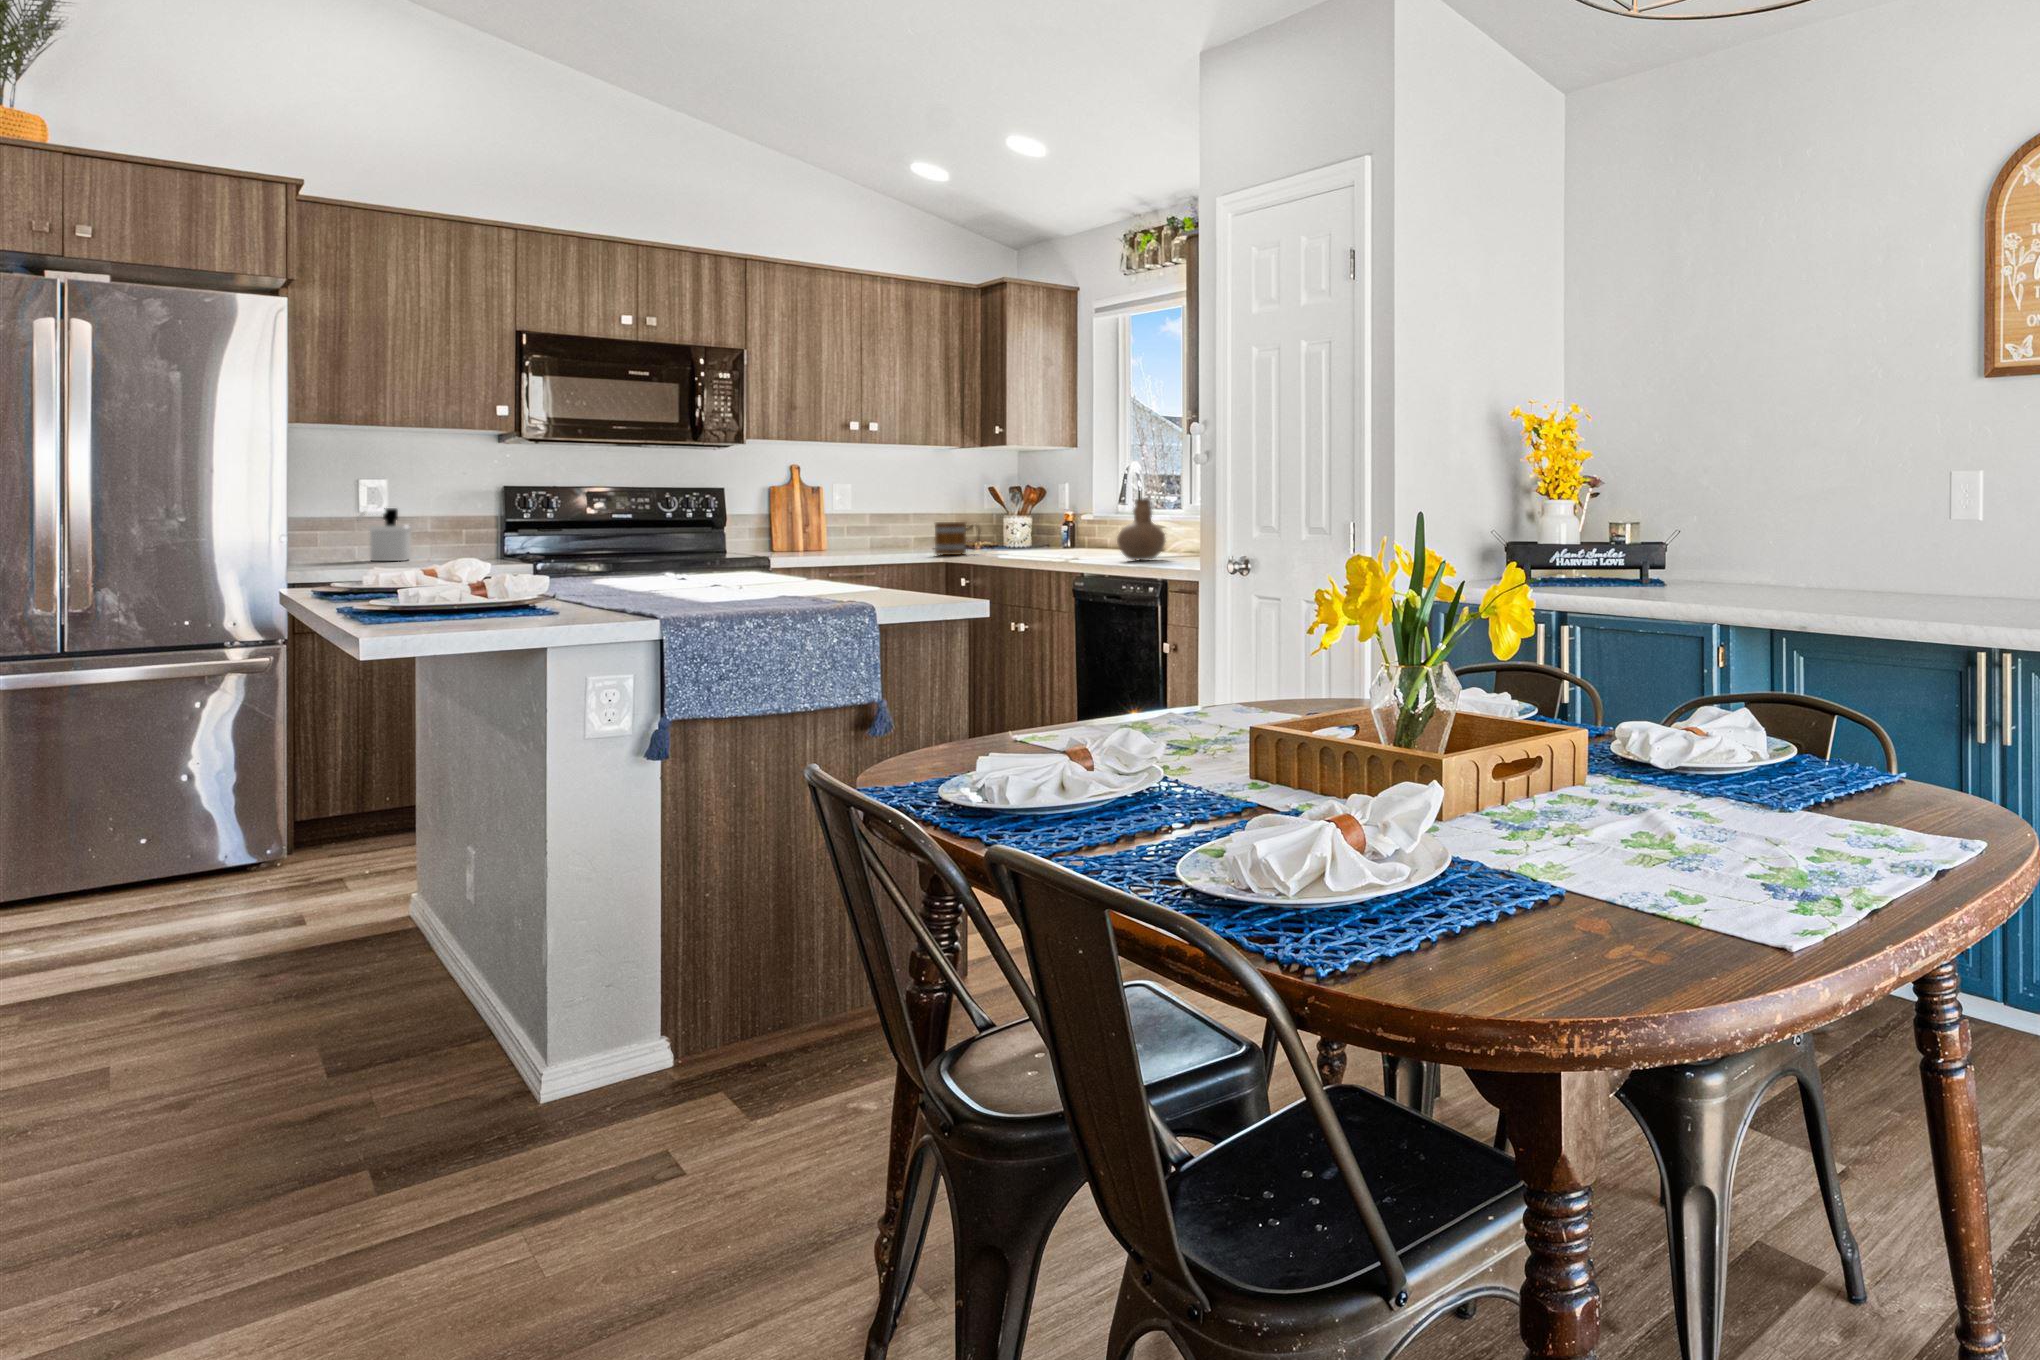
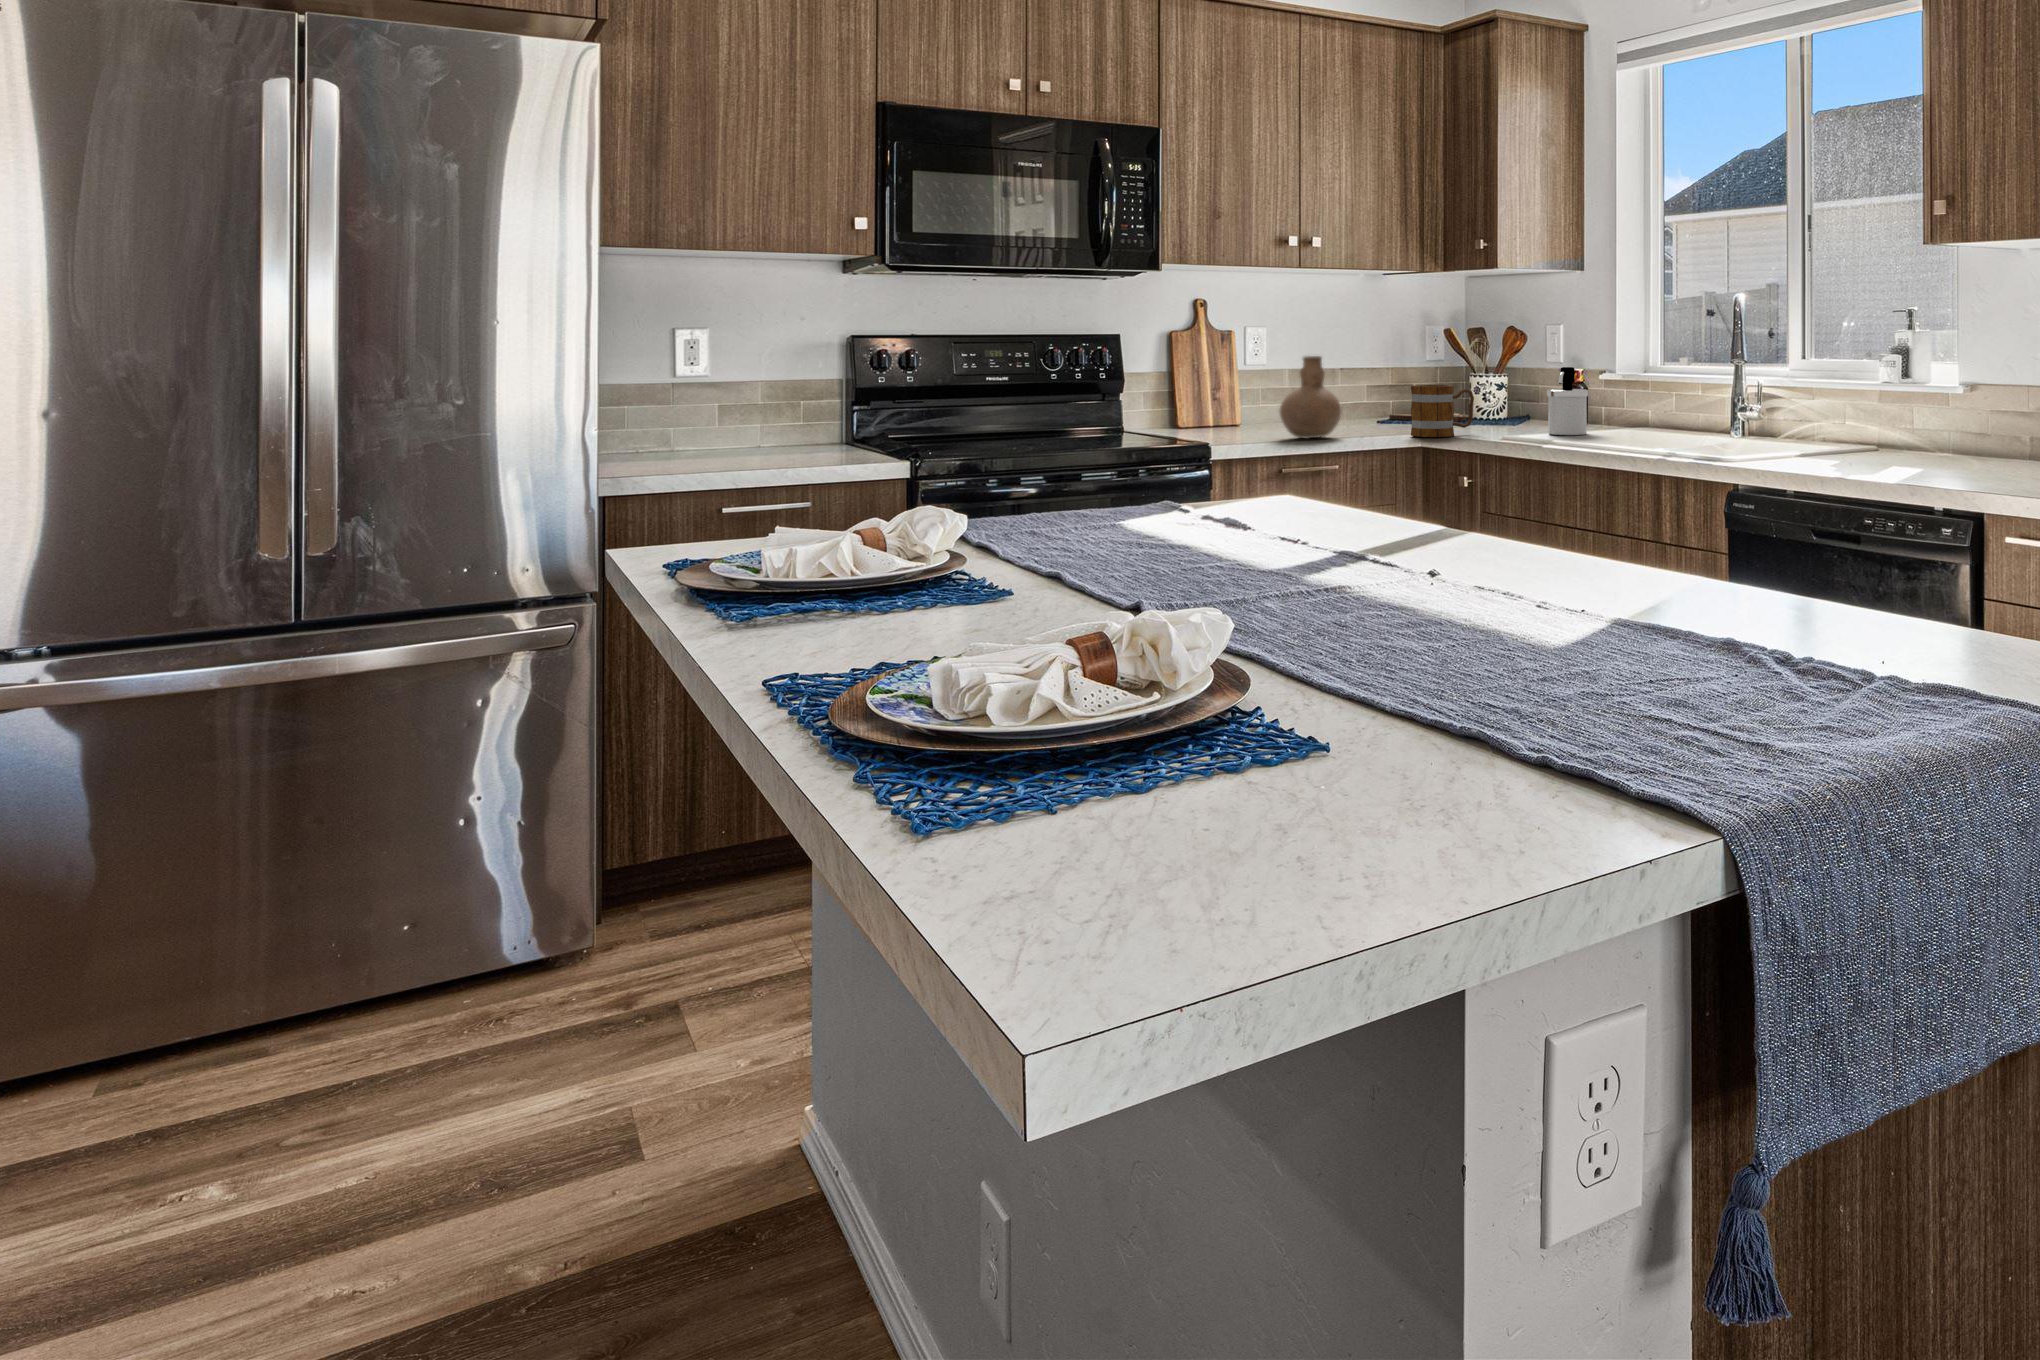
vase: present [1117,498,1166,560] -> present [1280,356,1342,438]
soap dispenser: present [358,508,412,561] -> present [1547,367,1588,435]

